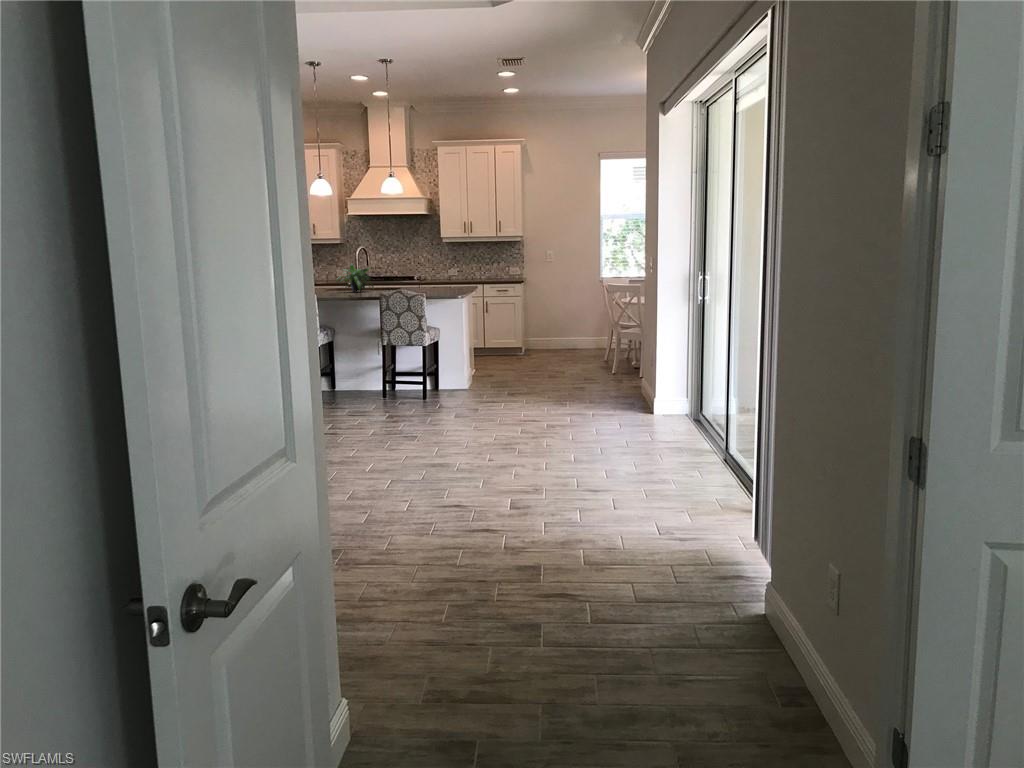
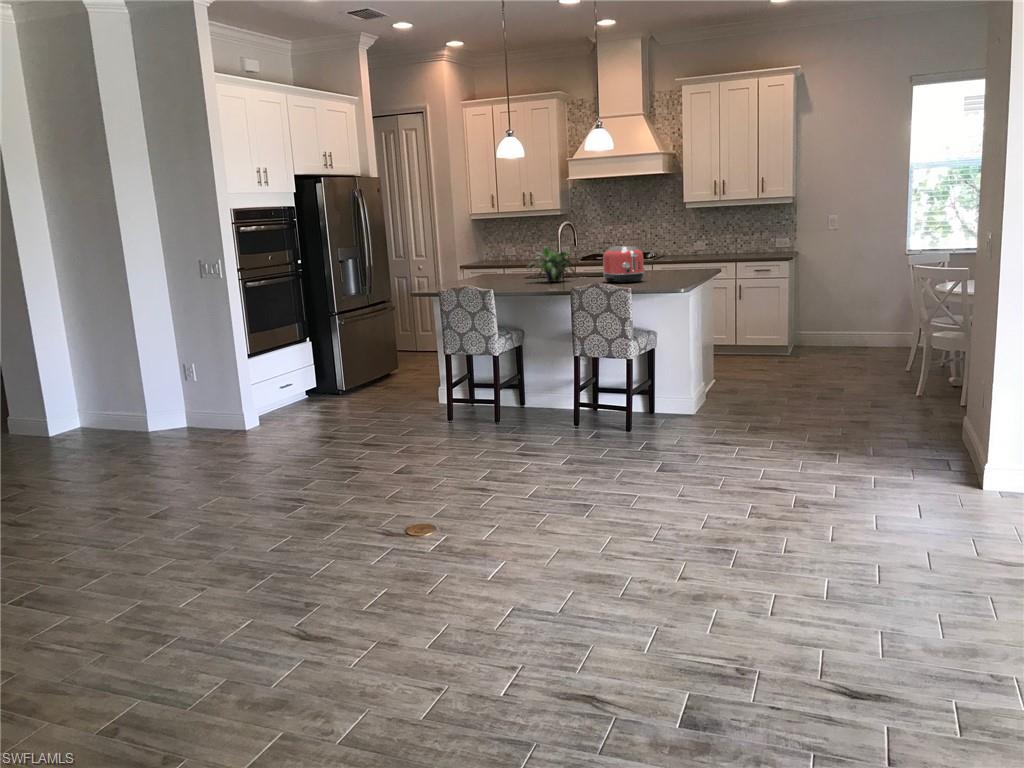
toaster: none [398,265,430,292] -> present [603,246,644,283]

